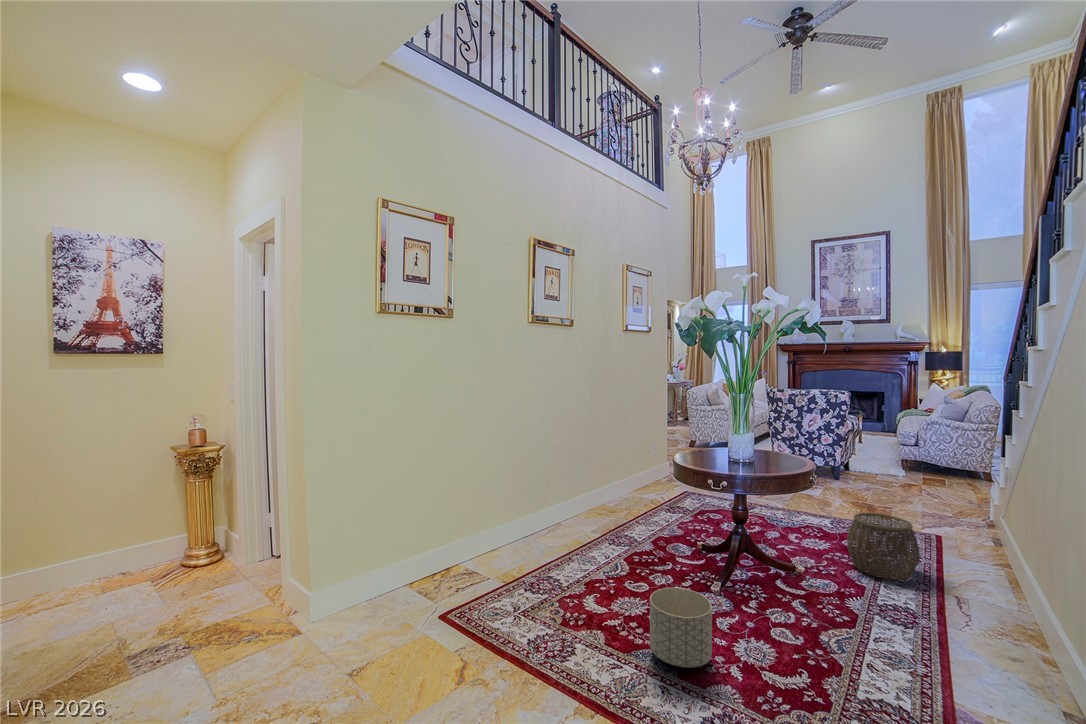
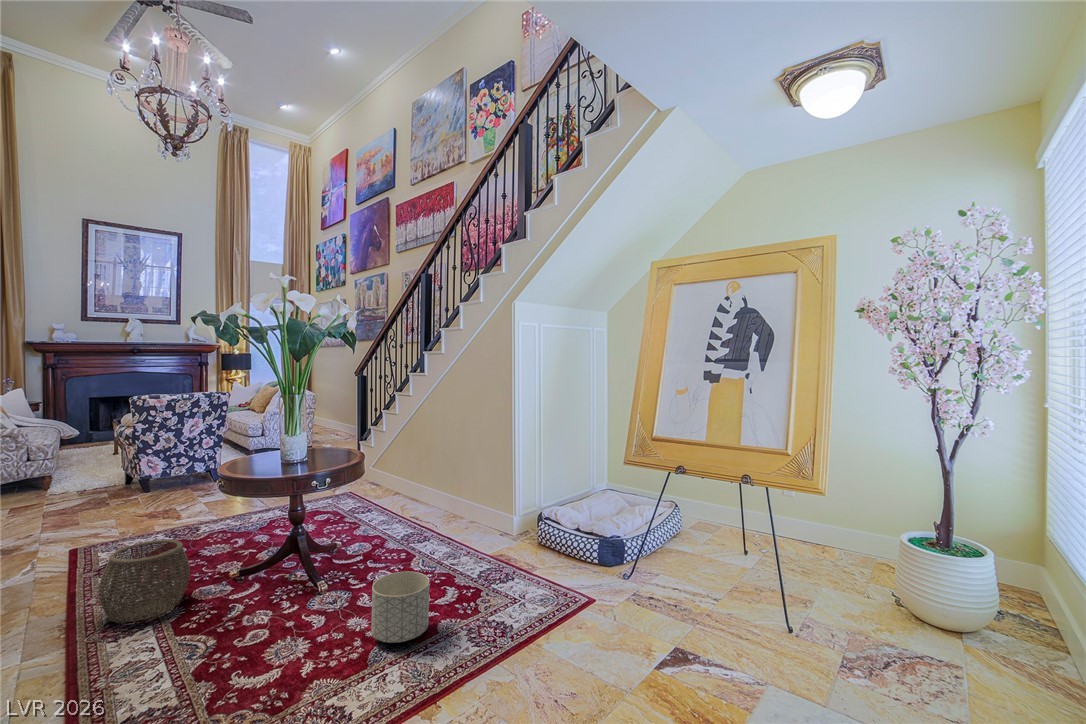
woven basket: present [847,513,920,580] -> present [98,540,190,623]

